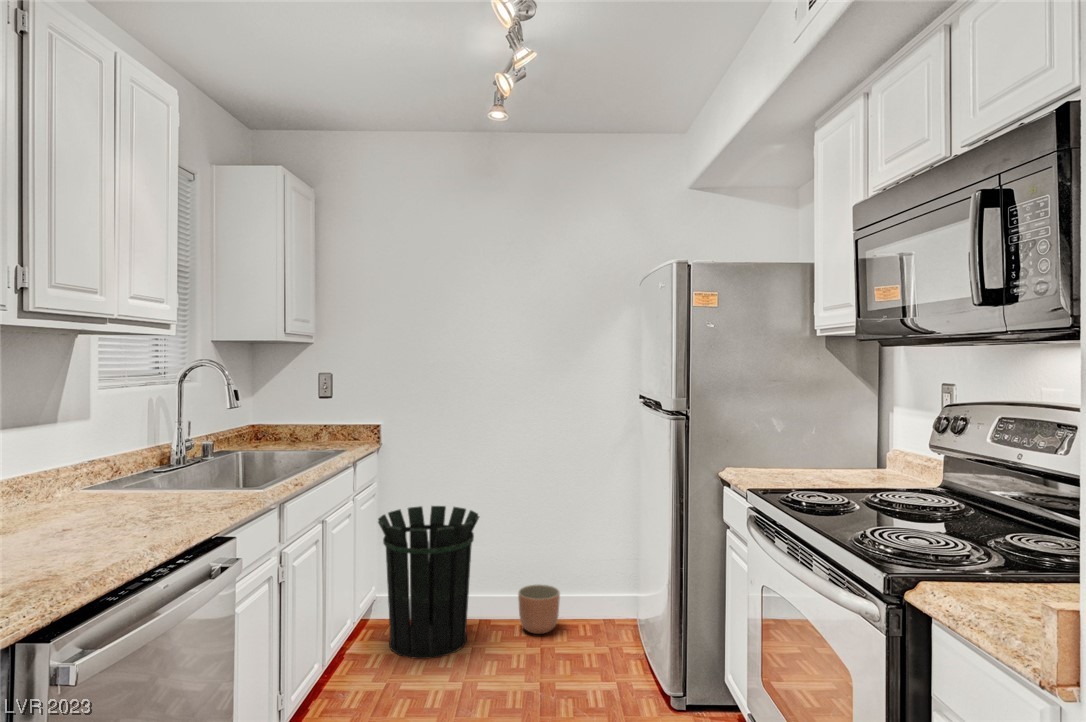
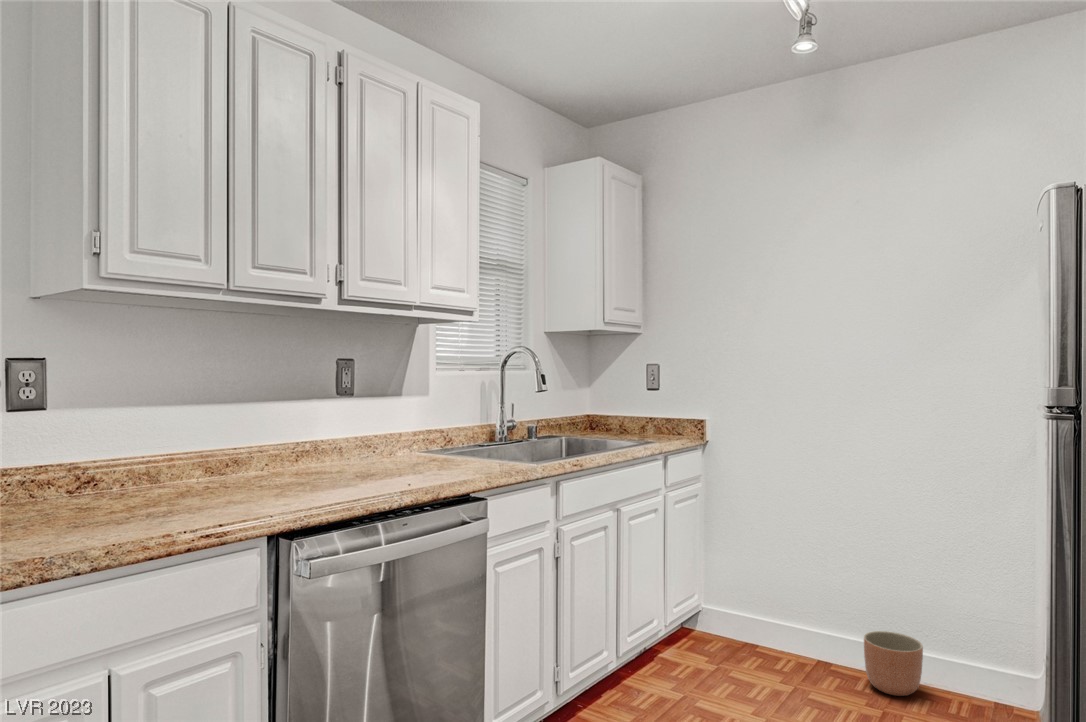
waste bin: present [378,506,479,659] -> none [690,513,810,687]

